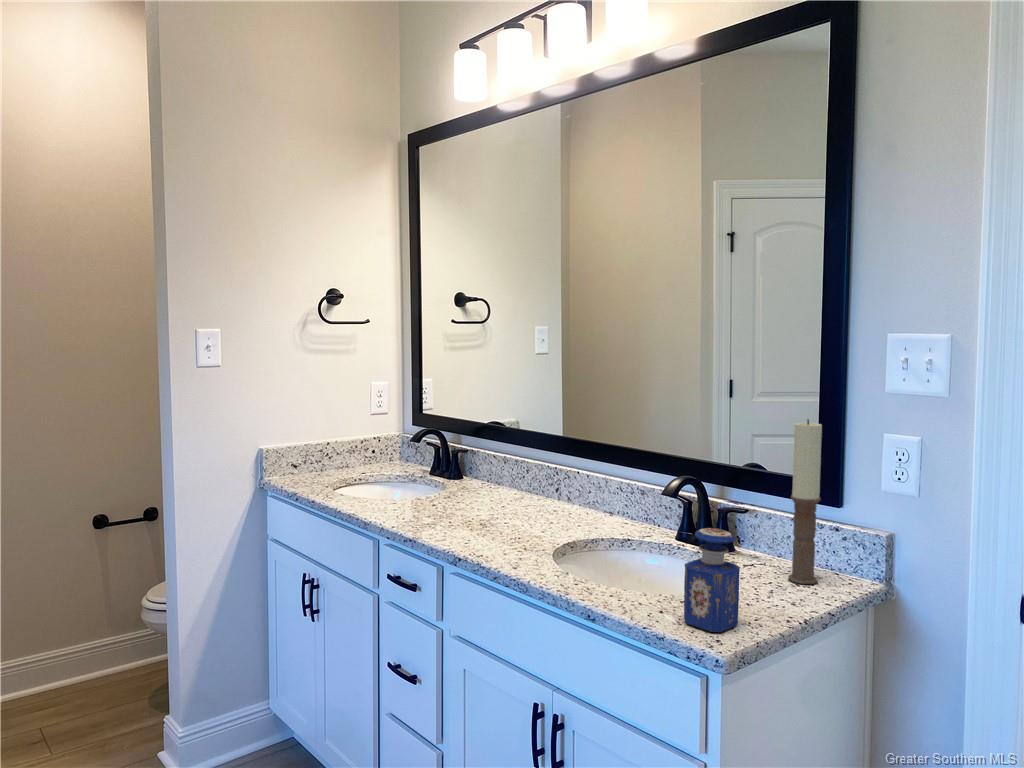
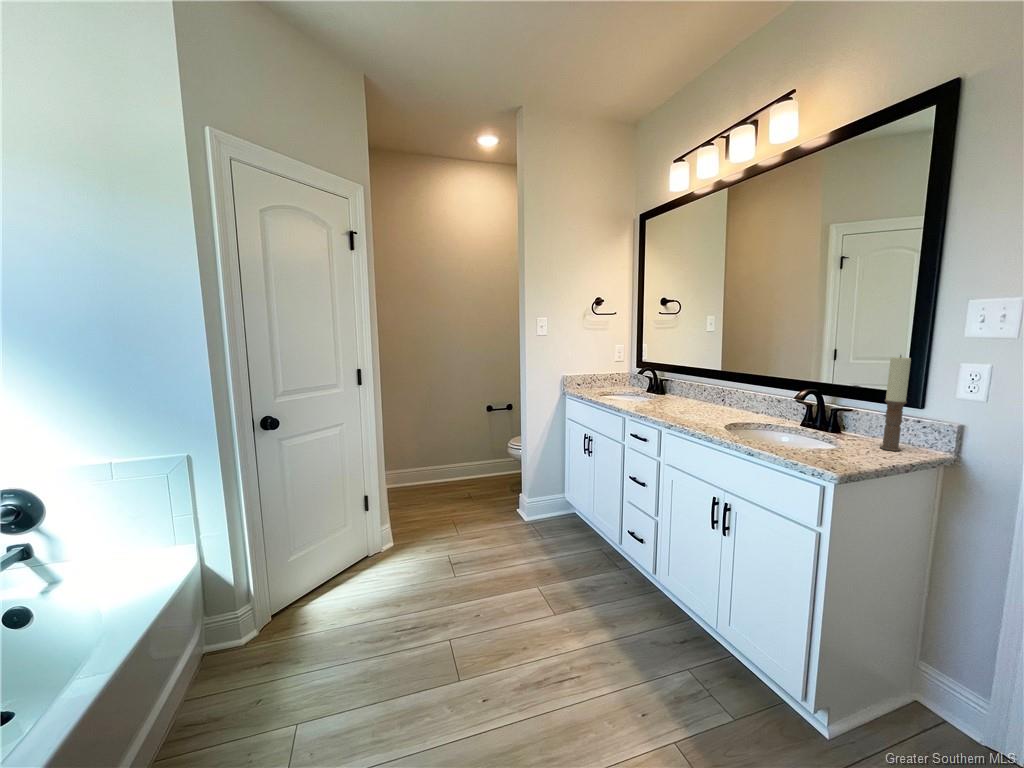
perfume bottle: present [684,528,740,632] -> none [810,411,849,465]

